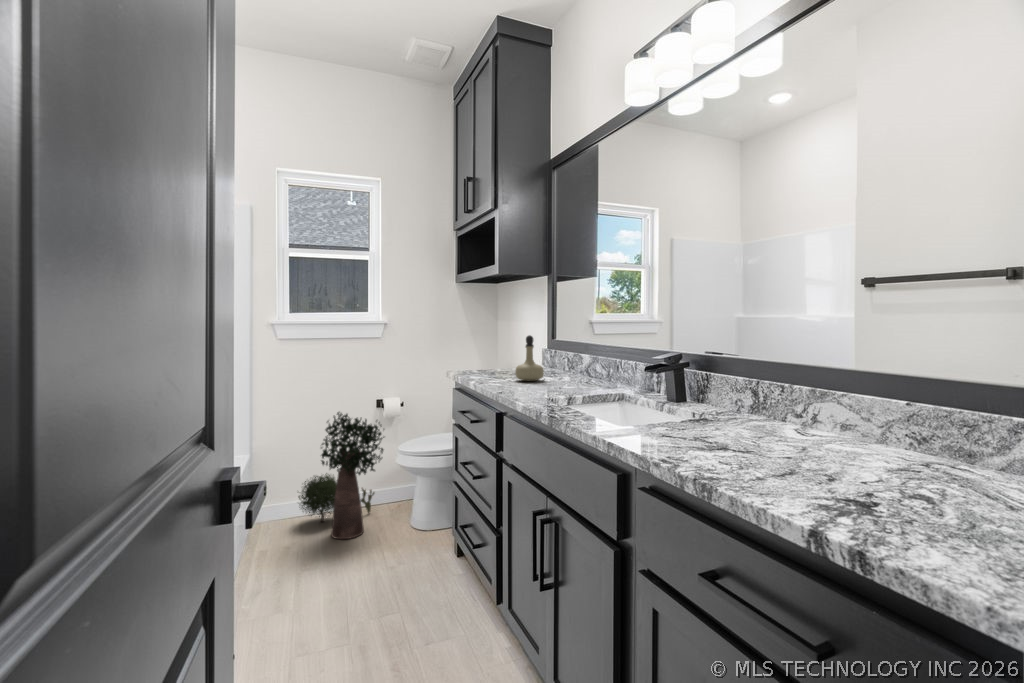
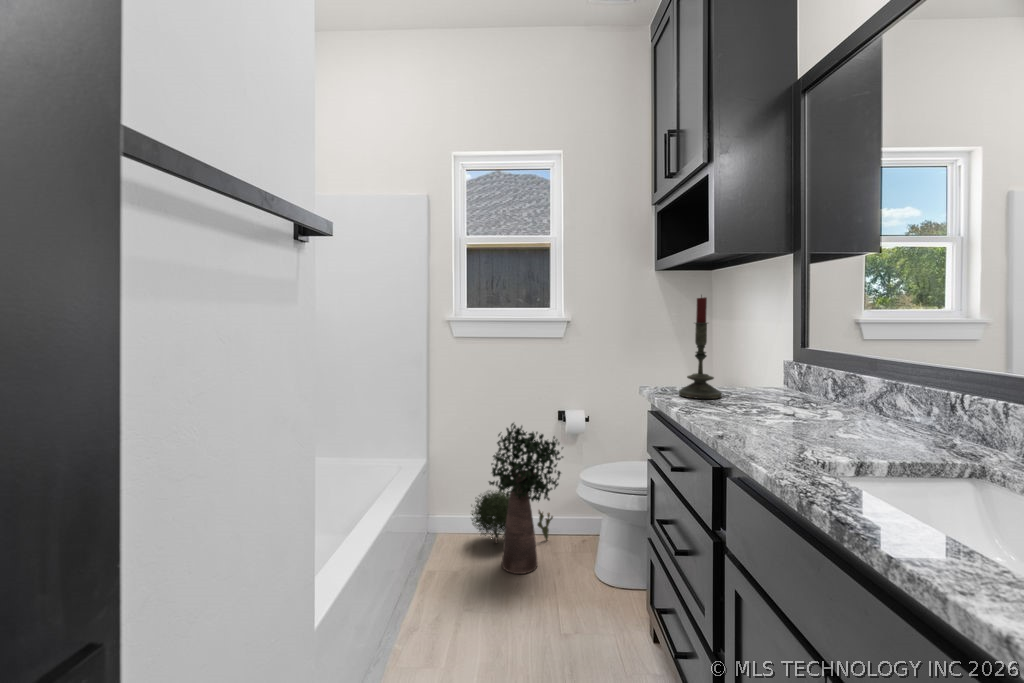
candle: none [475,303,503,376] -> present [679,296,722,399]
perfume bottle: present [515,335,544,381] -> none [744,343,794,415]

